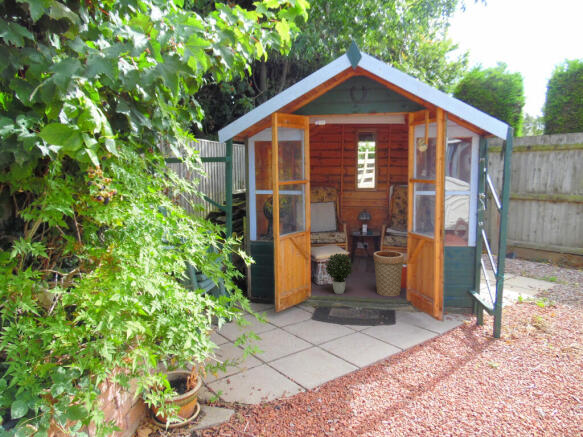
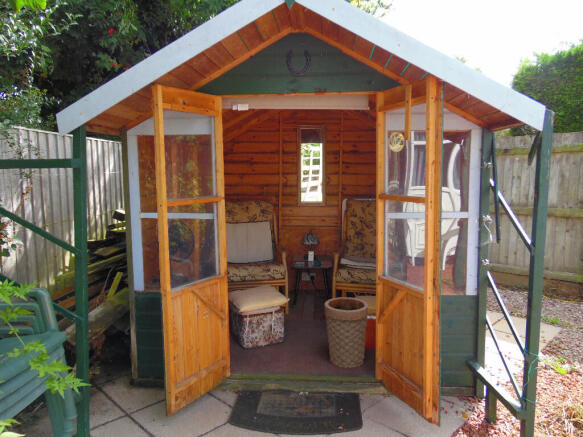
potted plant: present [325,253,354,294] -> none [252,304,296,367]

